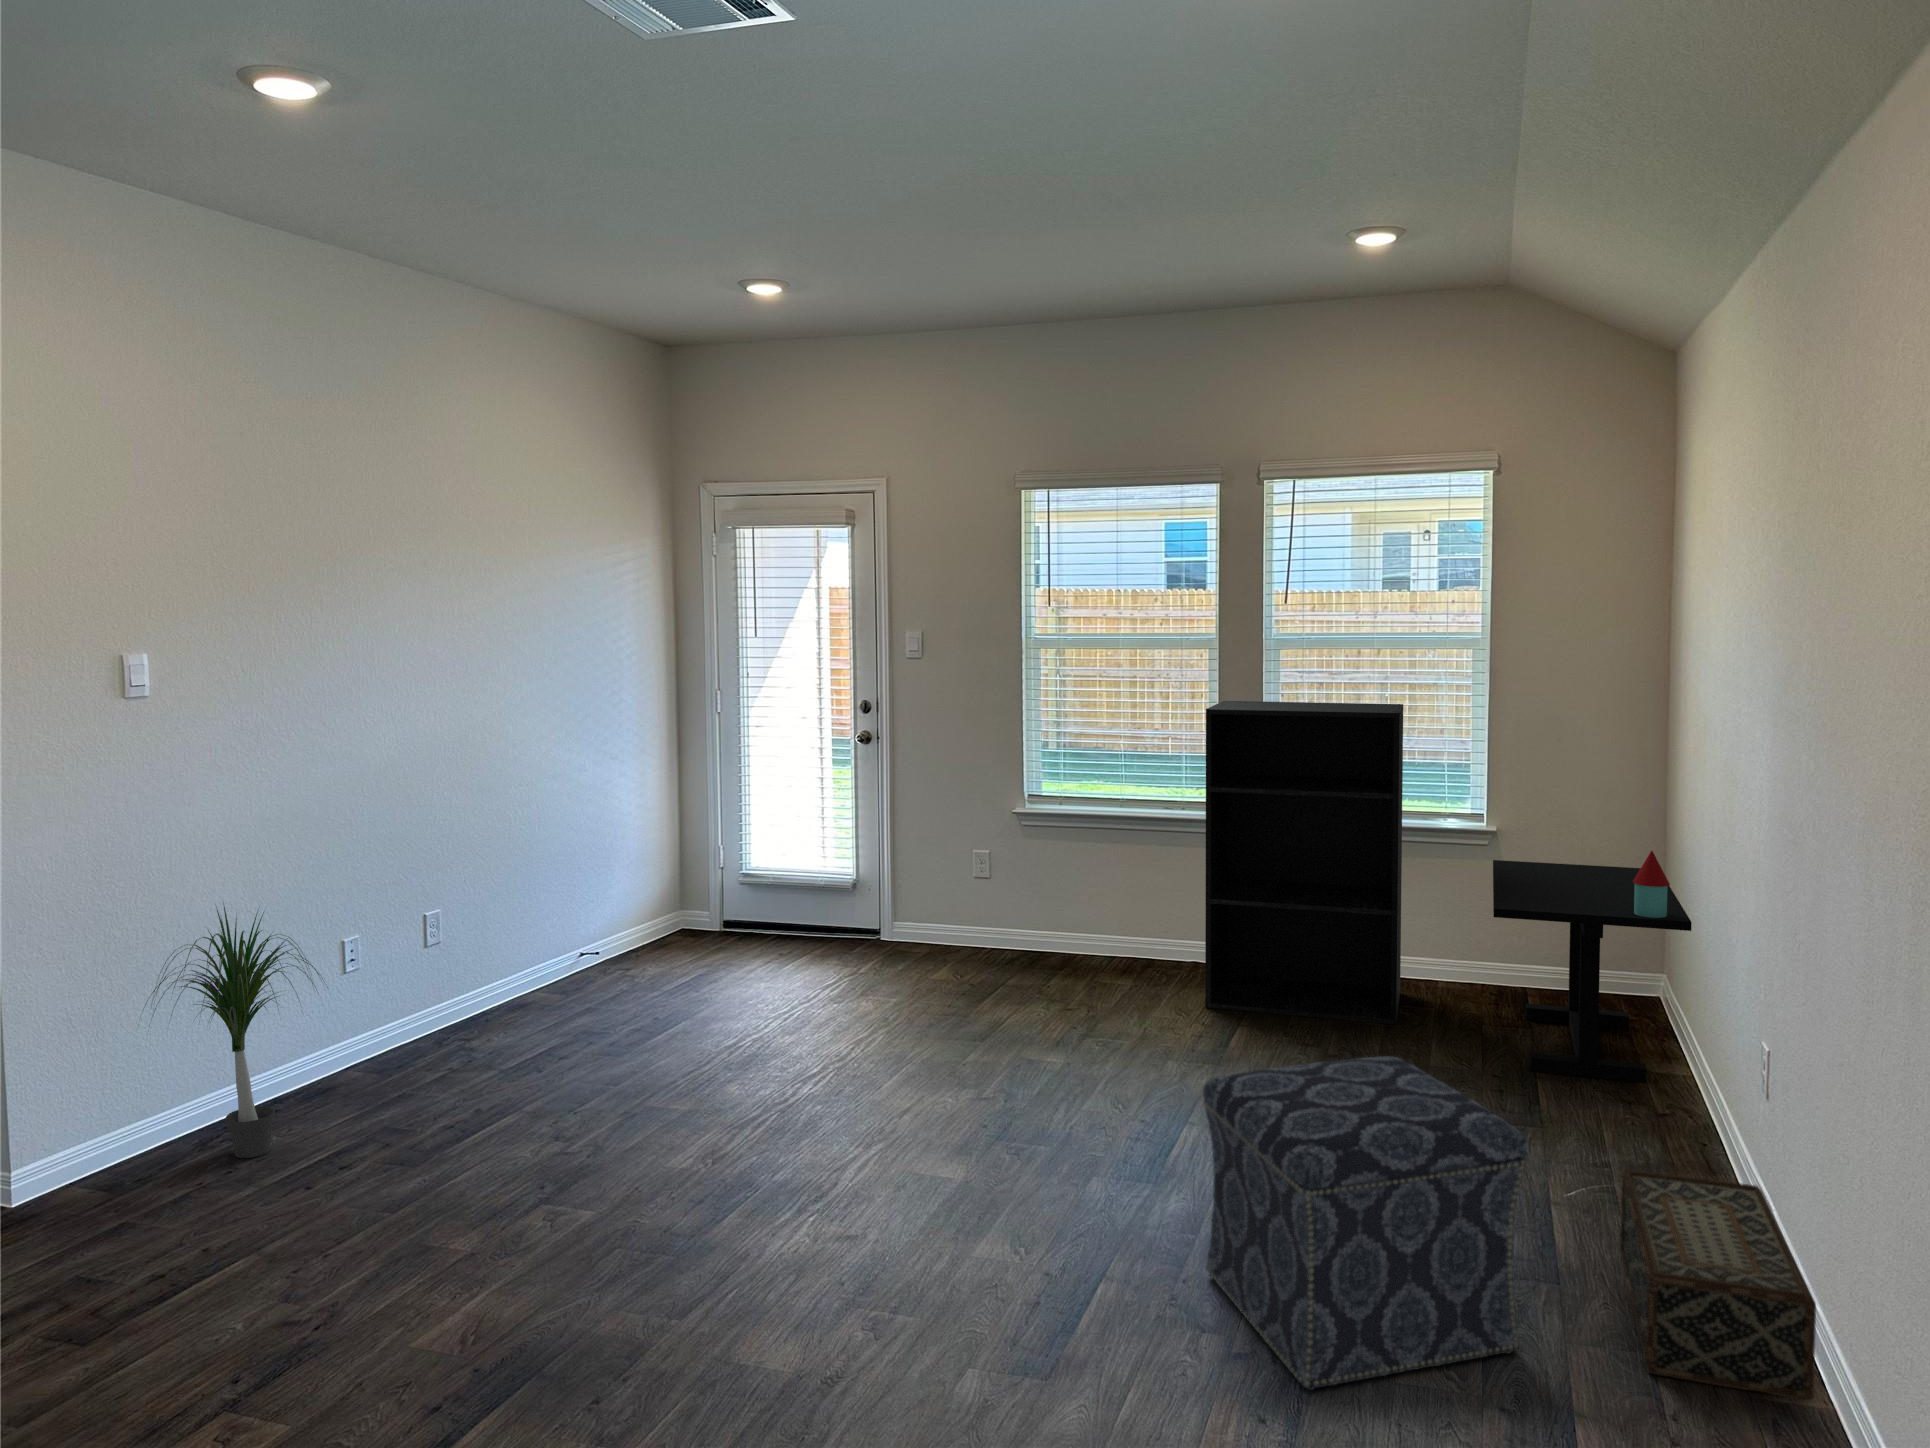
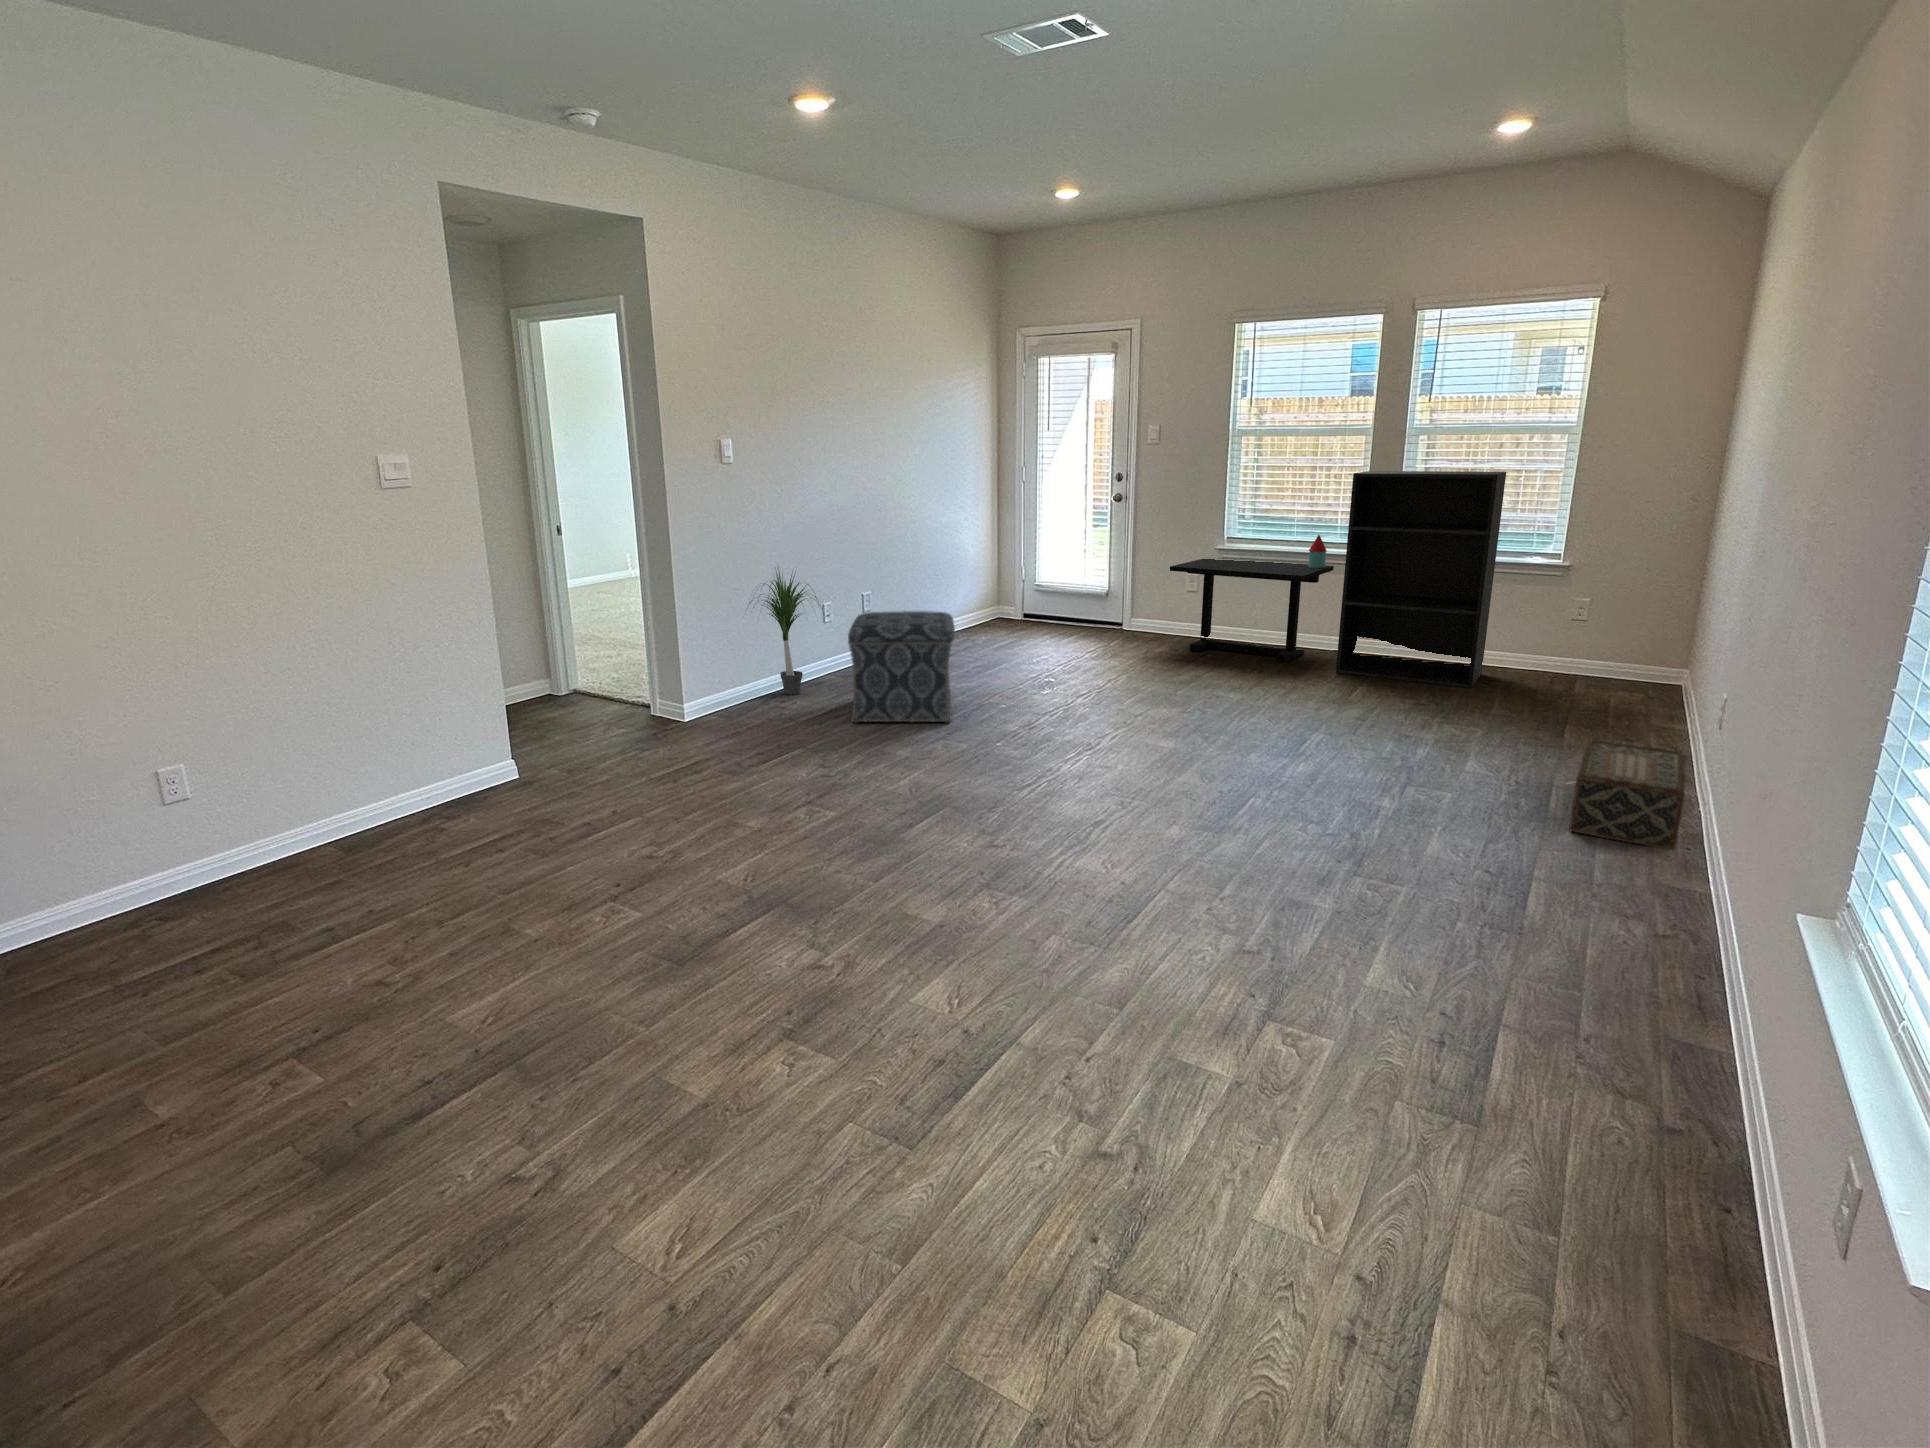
side table: present [1493,851,1692,1083] -> present [1170,535,1334,663]
ottoman: present [1203,1056,1529,1390] -> present [848,611,955,723]

